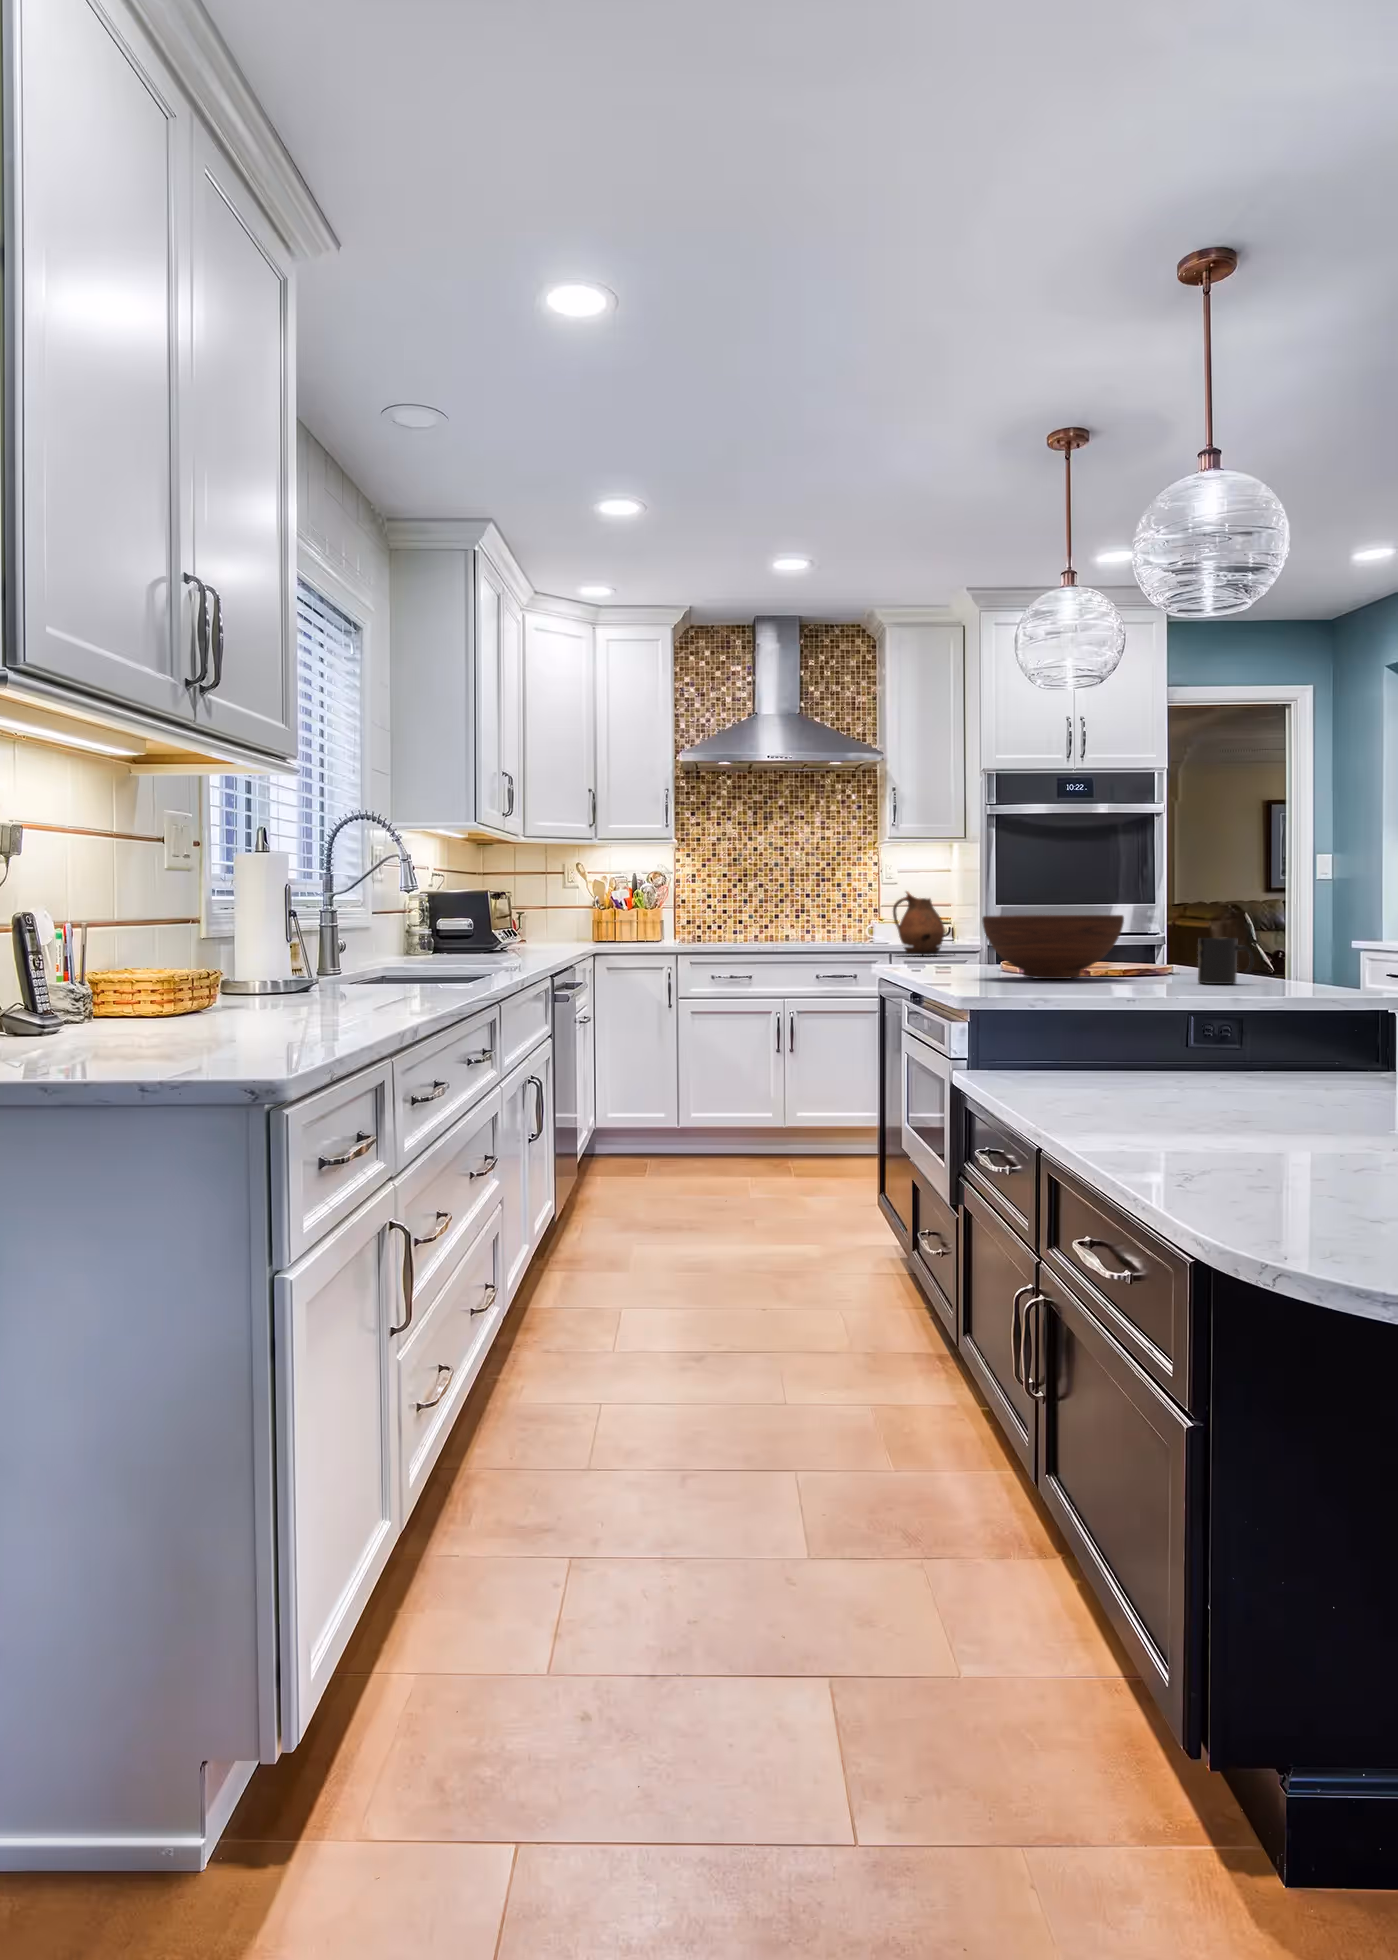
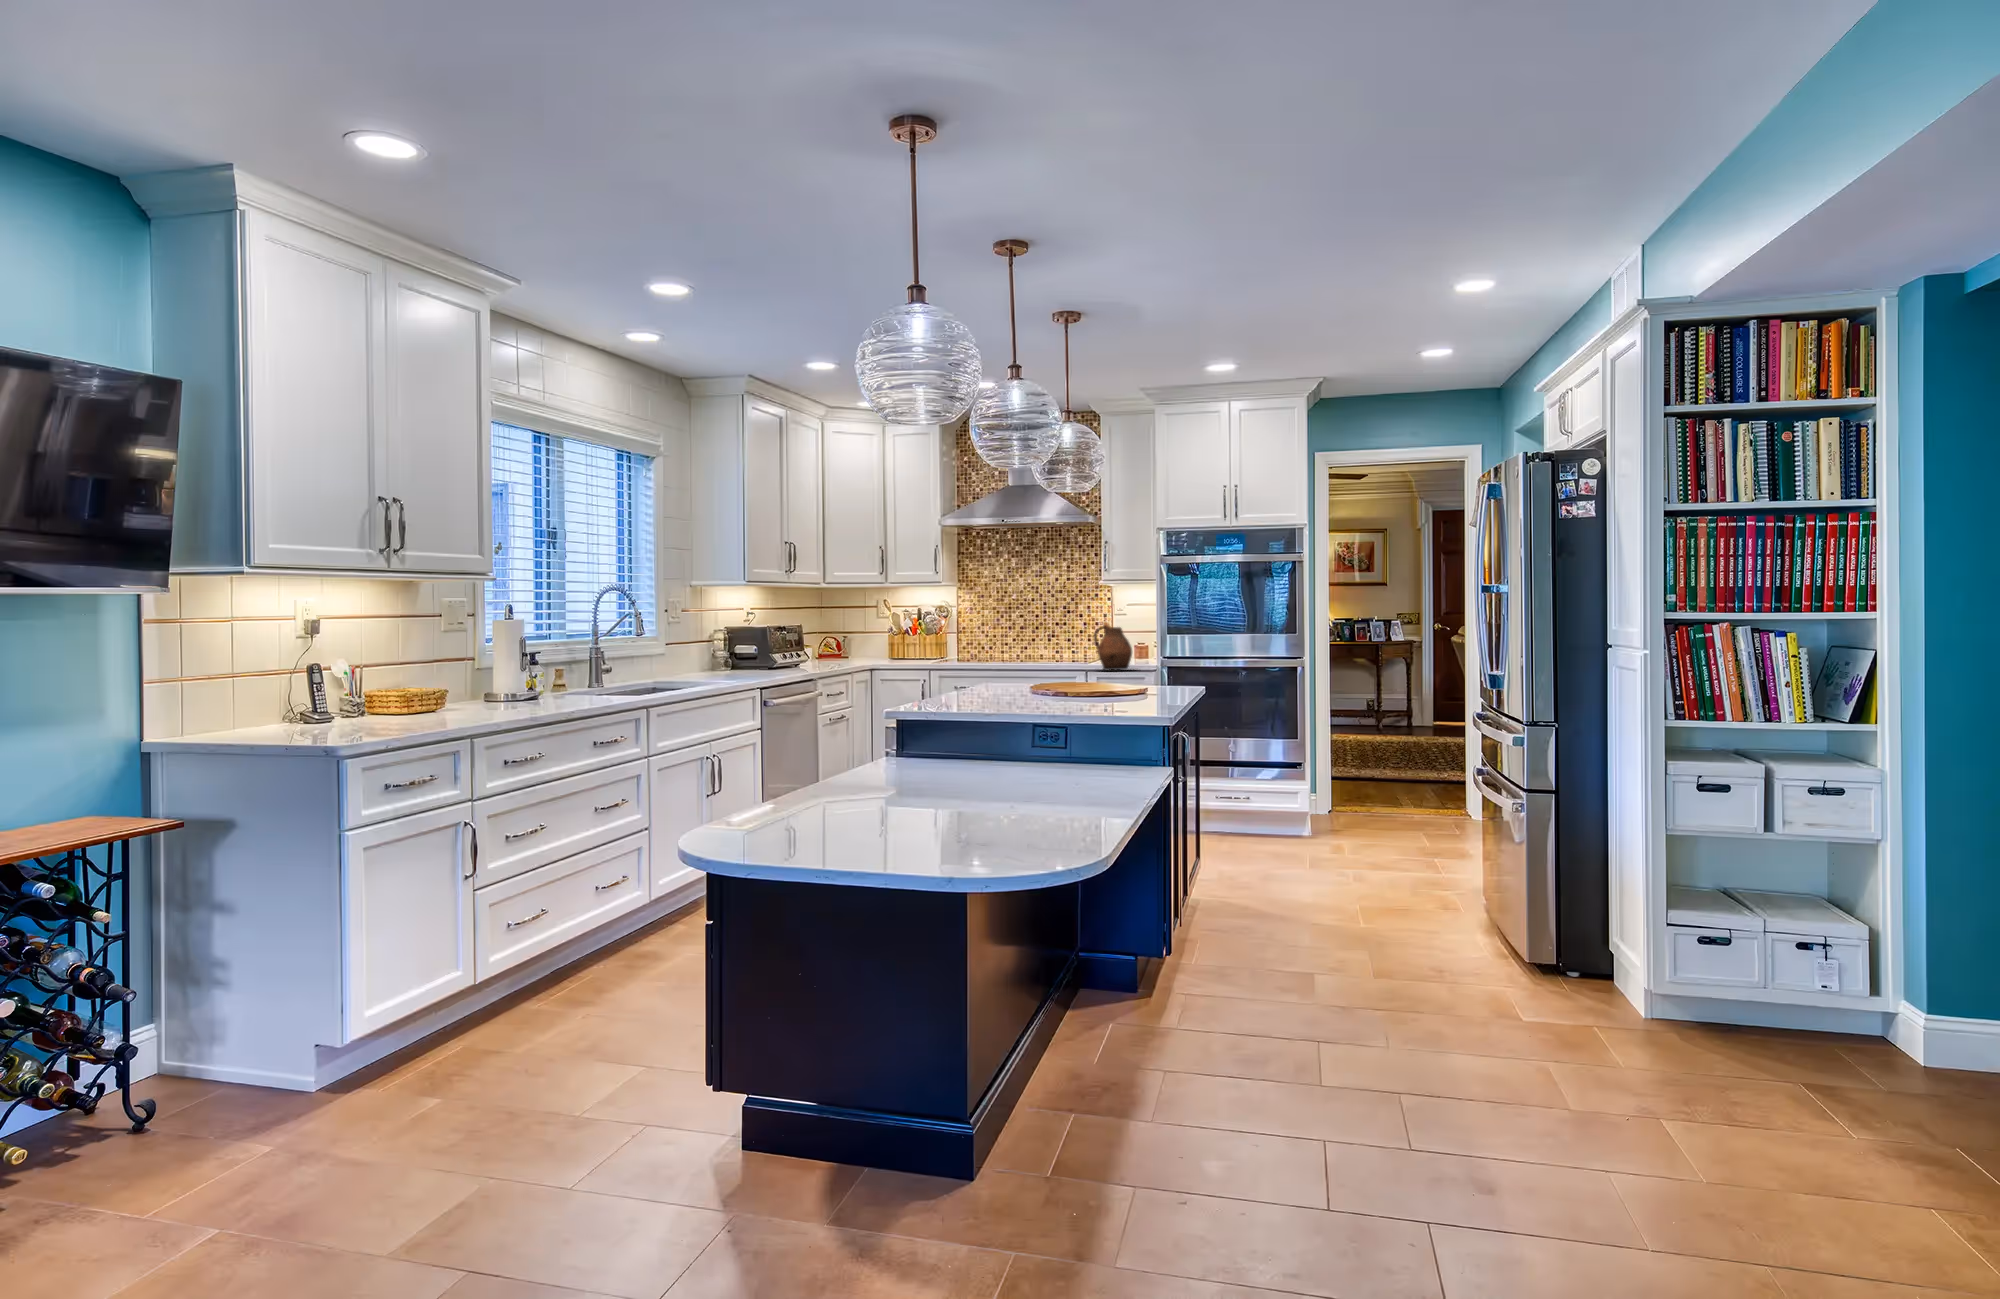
fruit bowl: present [982,915,1124,979] -> none [975,650,1065,693]
mug: present [1198,938,1254,984] -> none [1072,668,1103,698]

